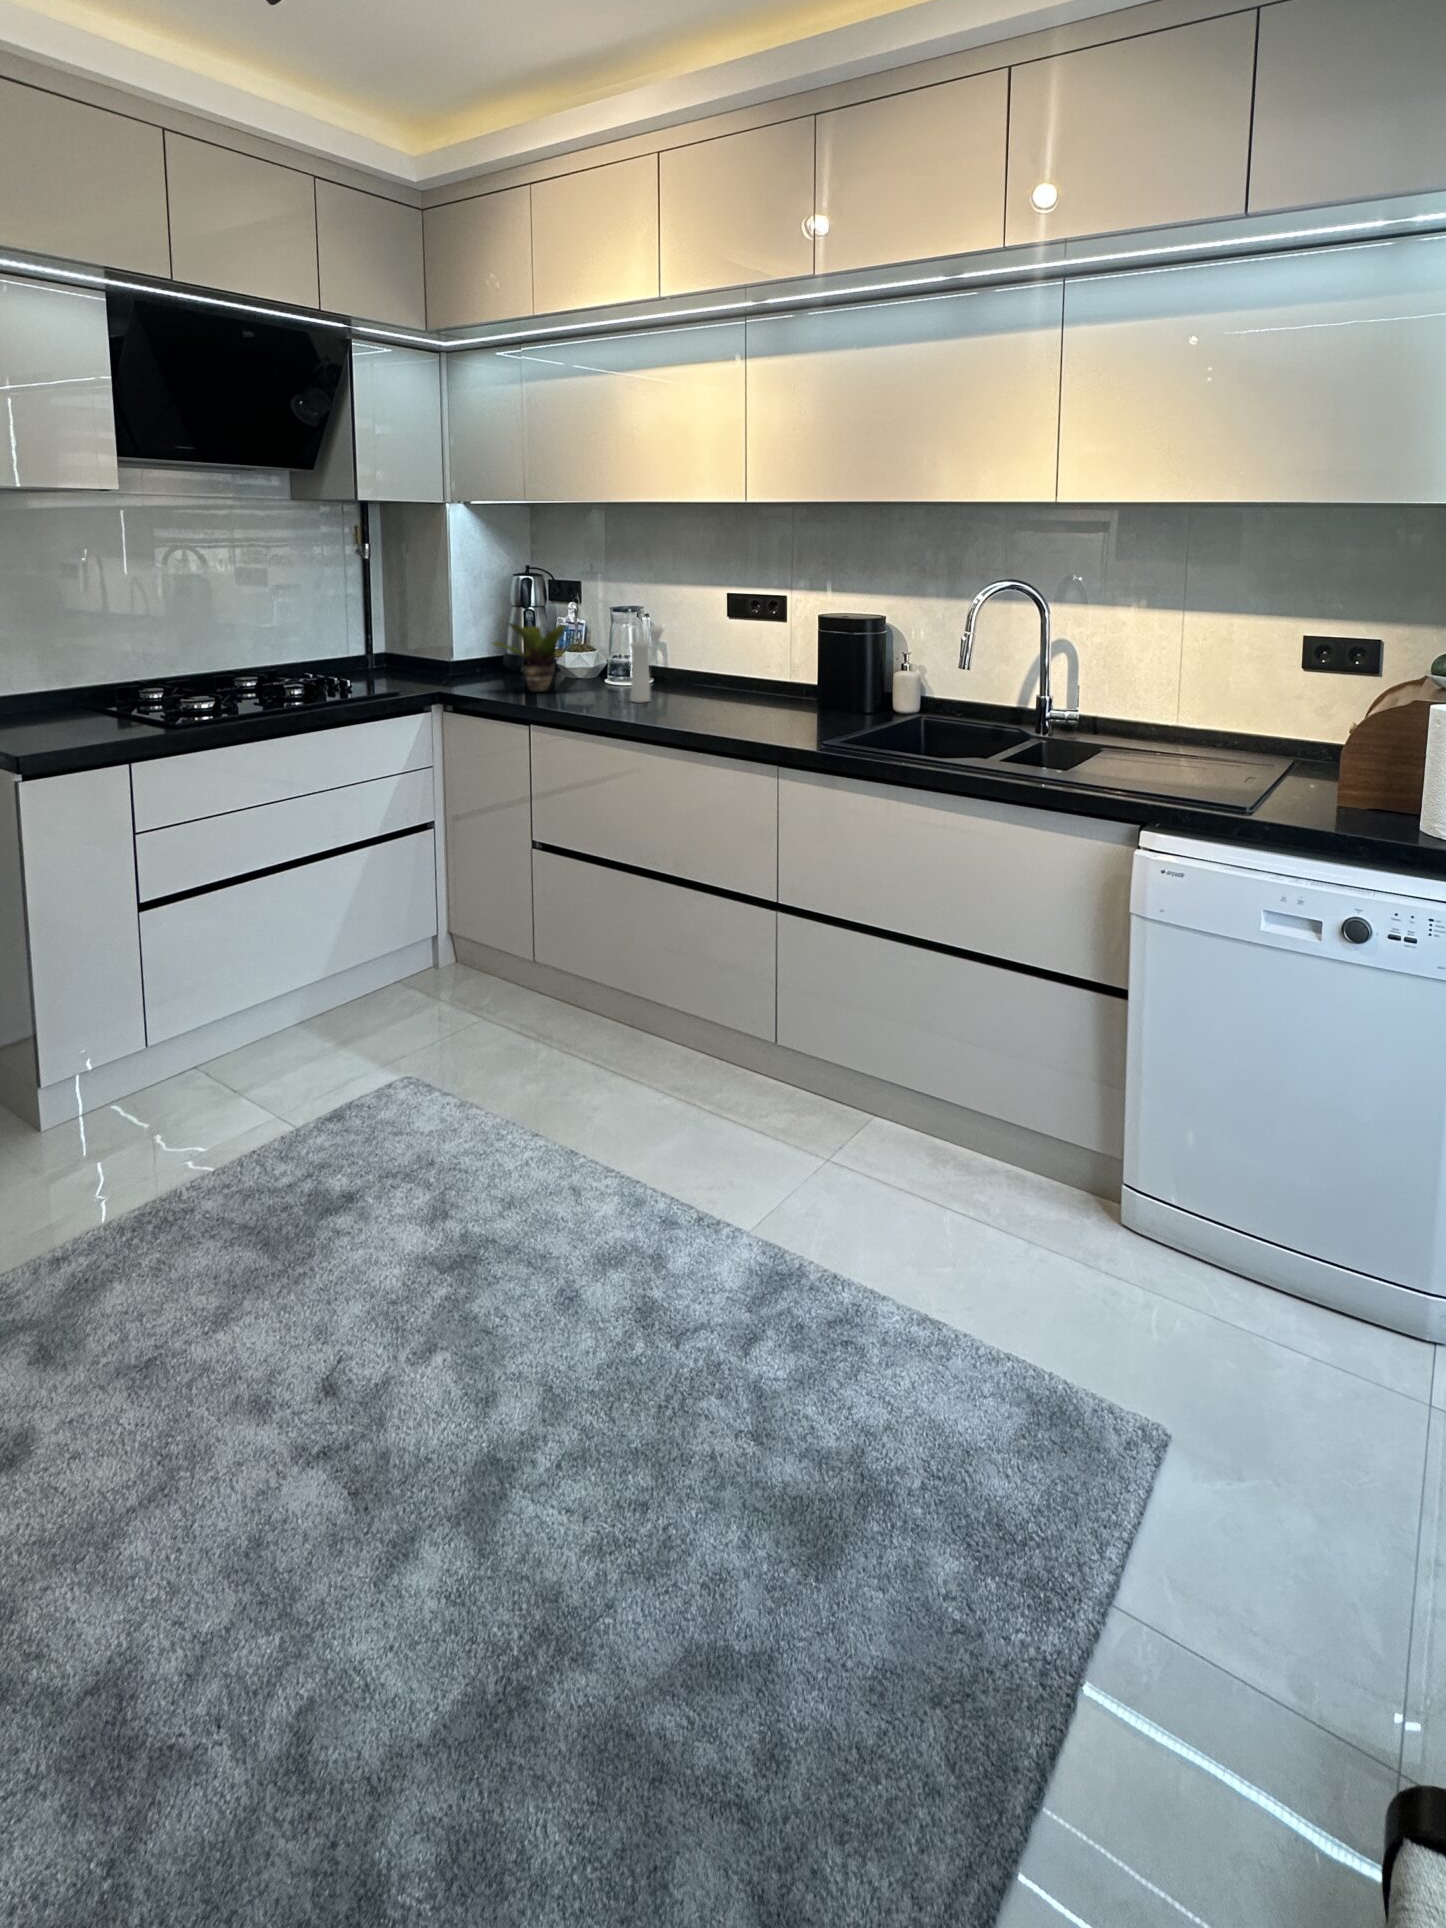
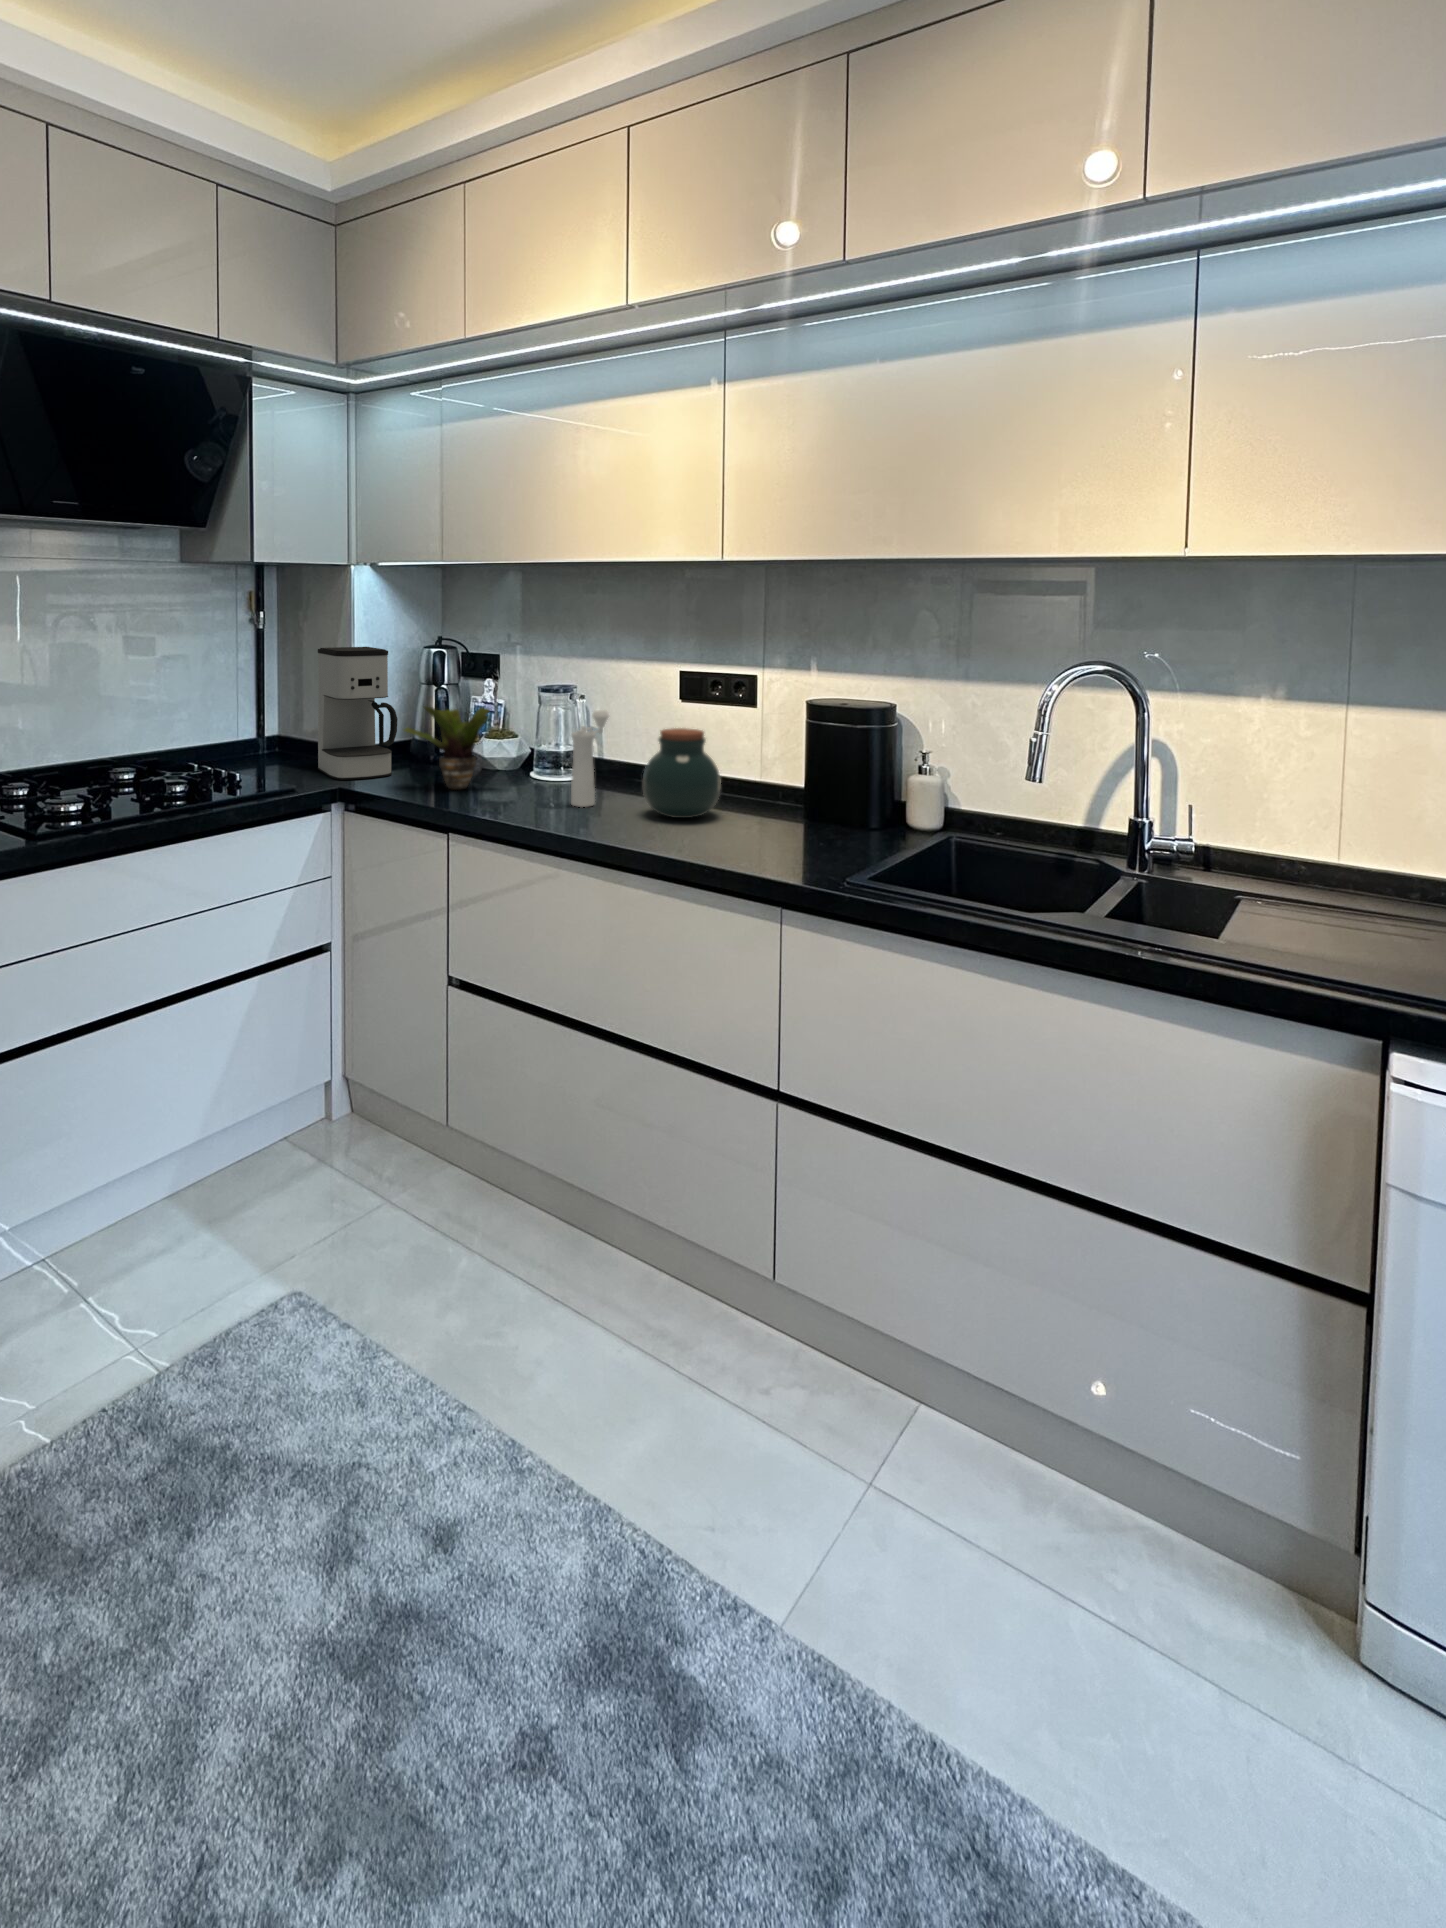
coffee maker: none [417,575,489,686] -> present [318,647,398,780]
jar: none [687,638,749,709] -> present [643,728,720,818]

